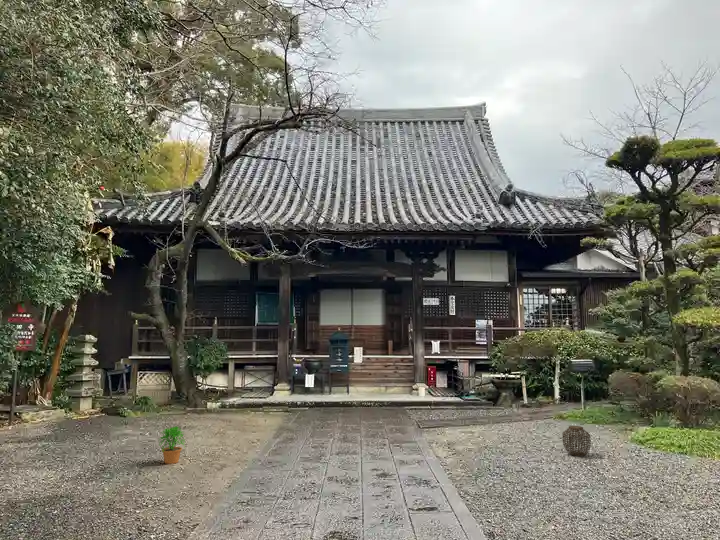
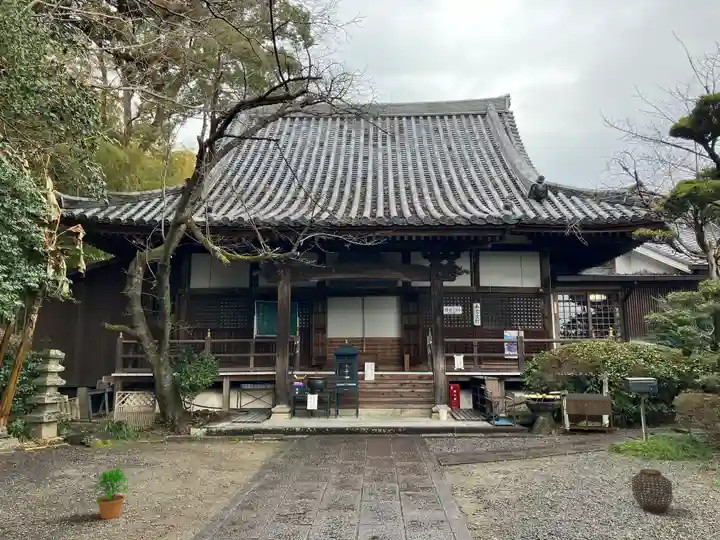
storage bench: none [520,373,562,406] -> present [561,393,613,433]

